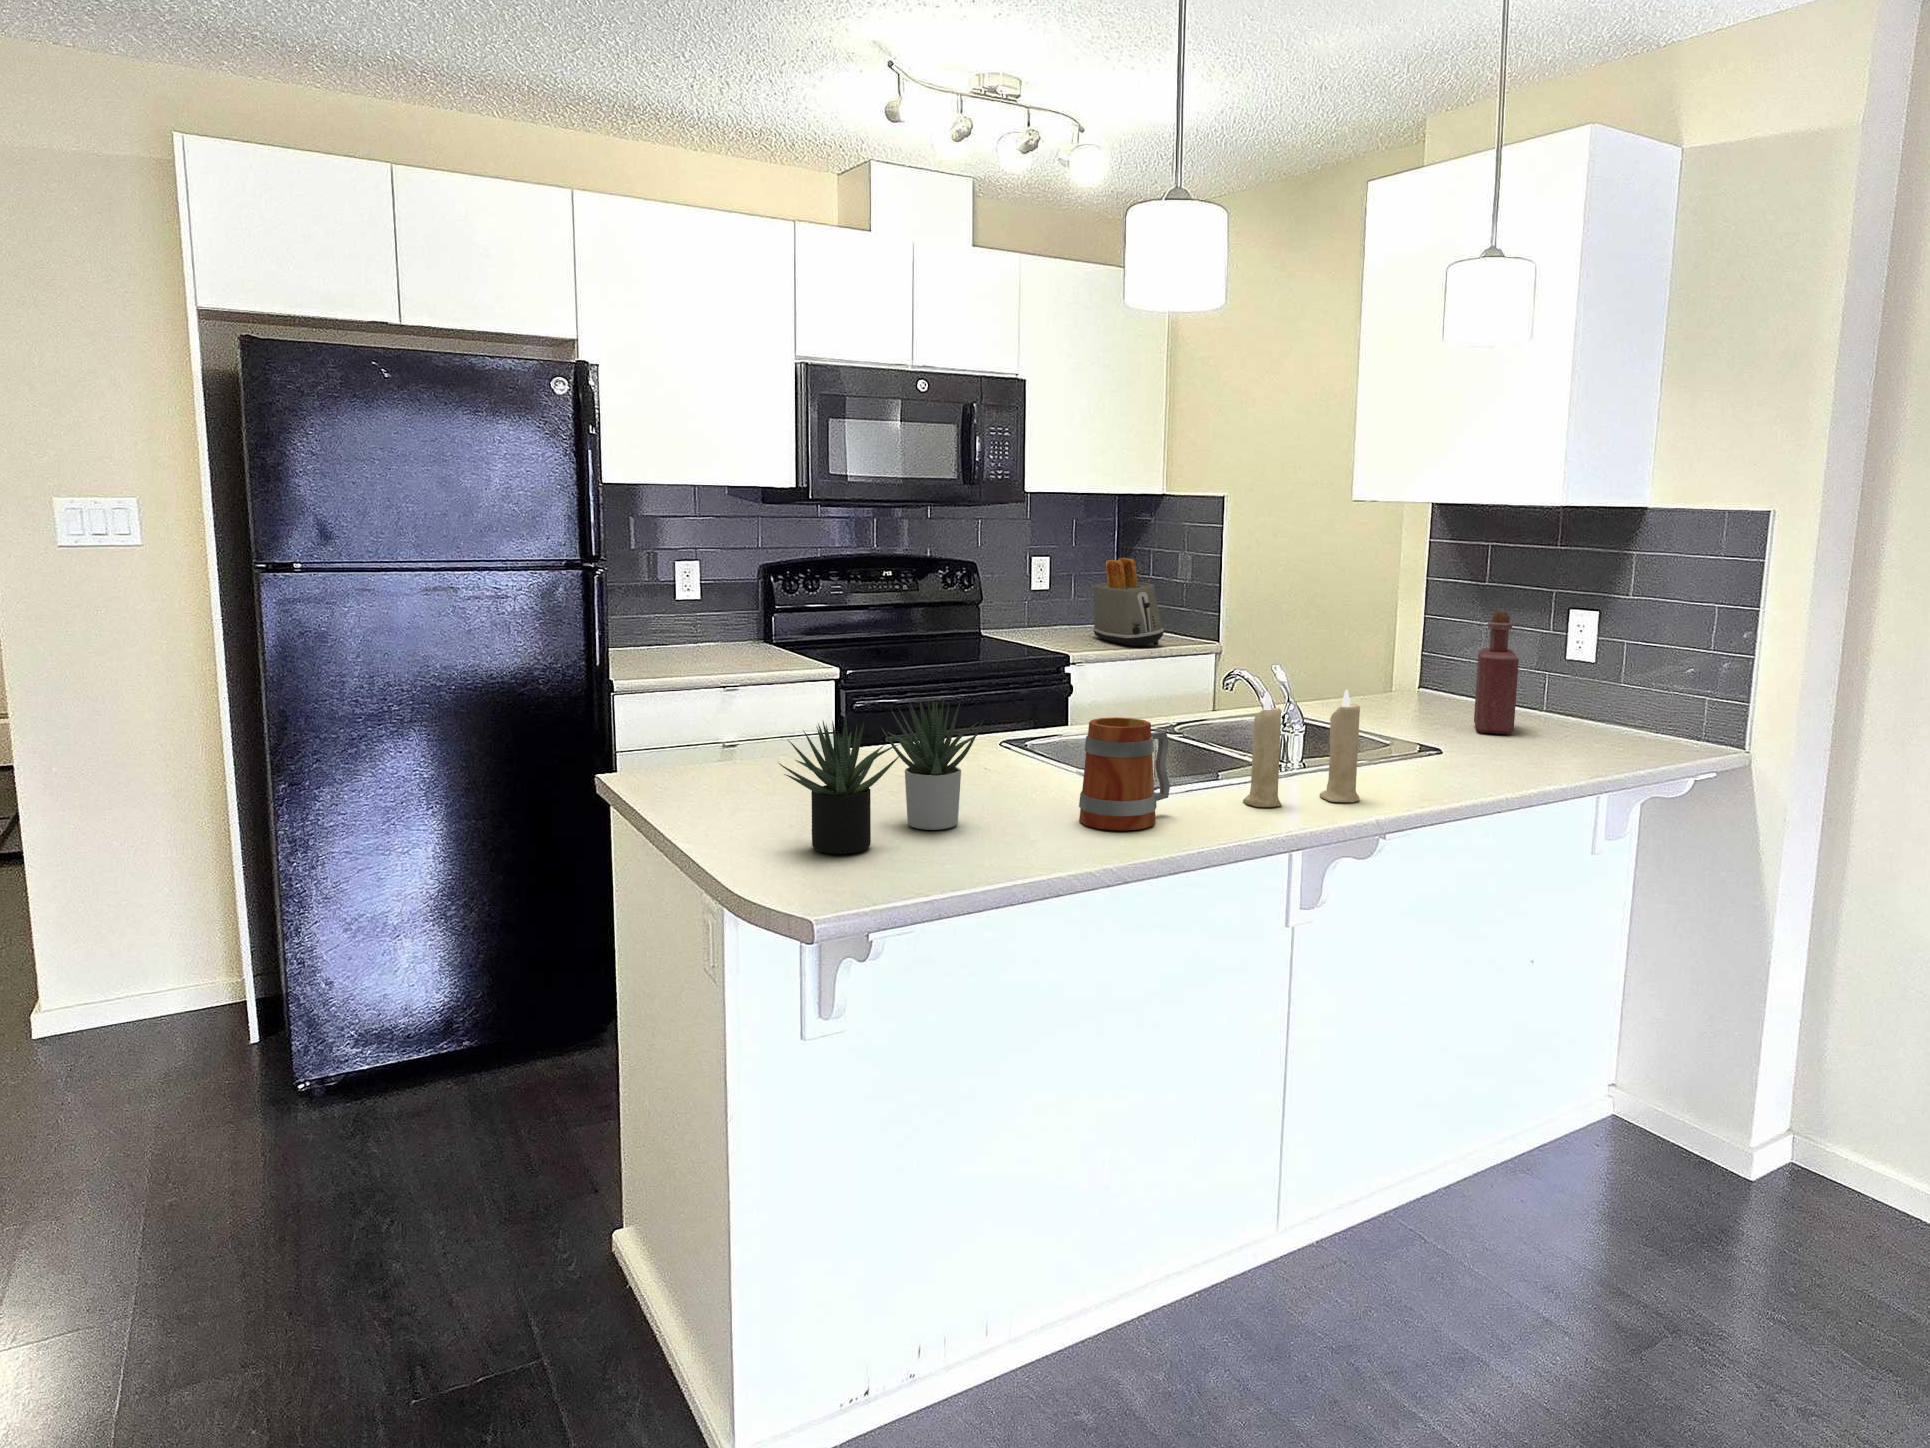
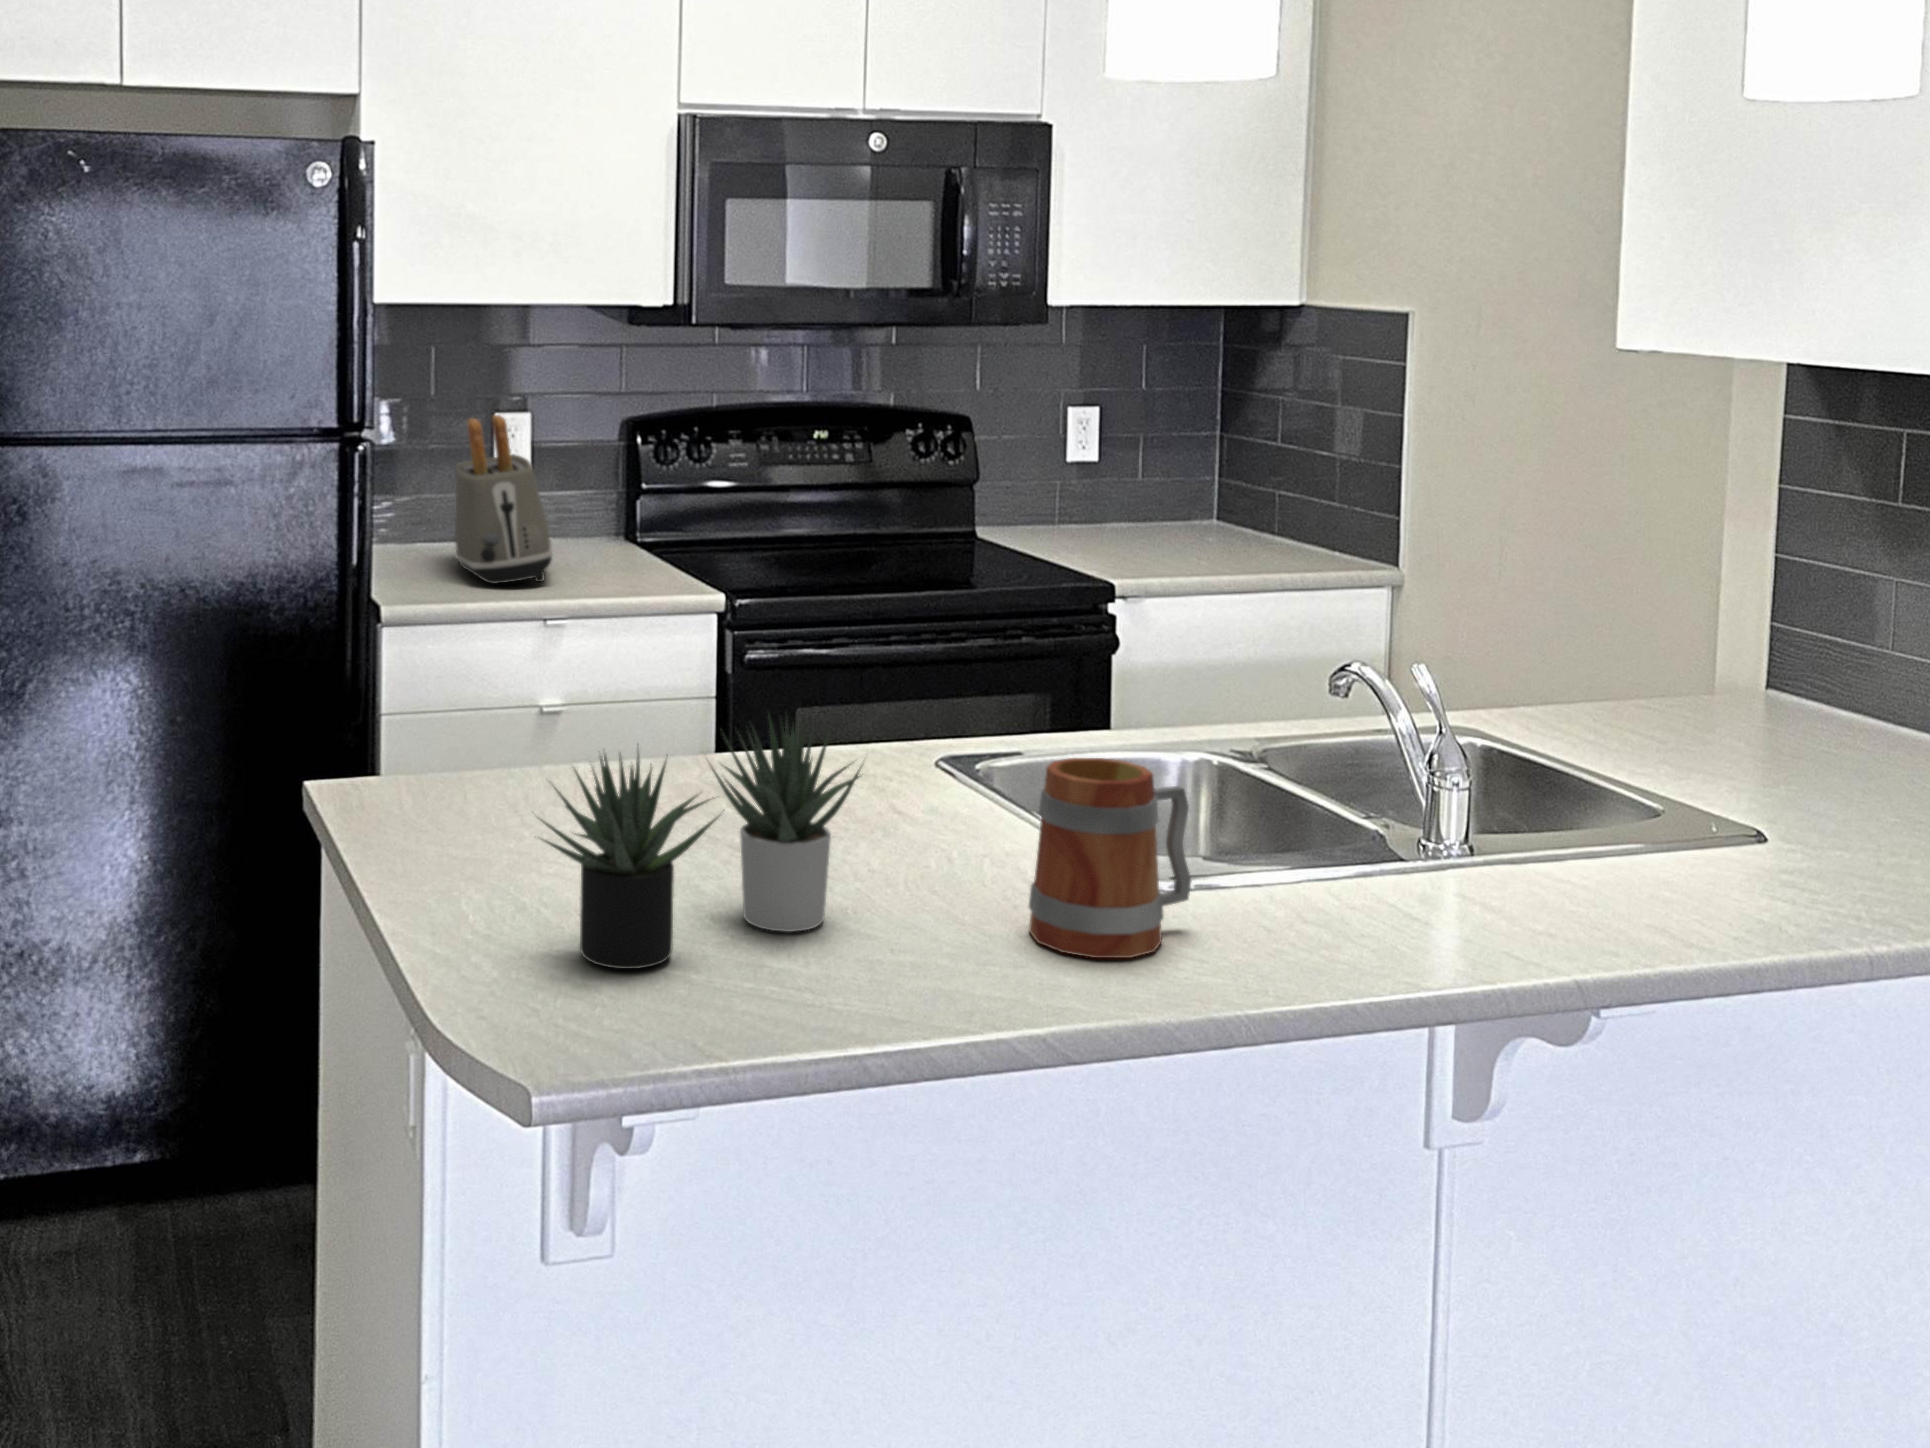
toaster: present [1093,558,1164,646] -> present [455,415,553,584]
bottle: present [1474,612,1519,734] -> none [1829,562,1912,791]
candle: present [1243,690,1360,807] -> none [1332,714,1555,928]

